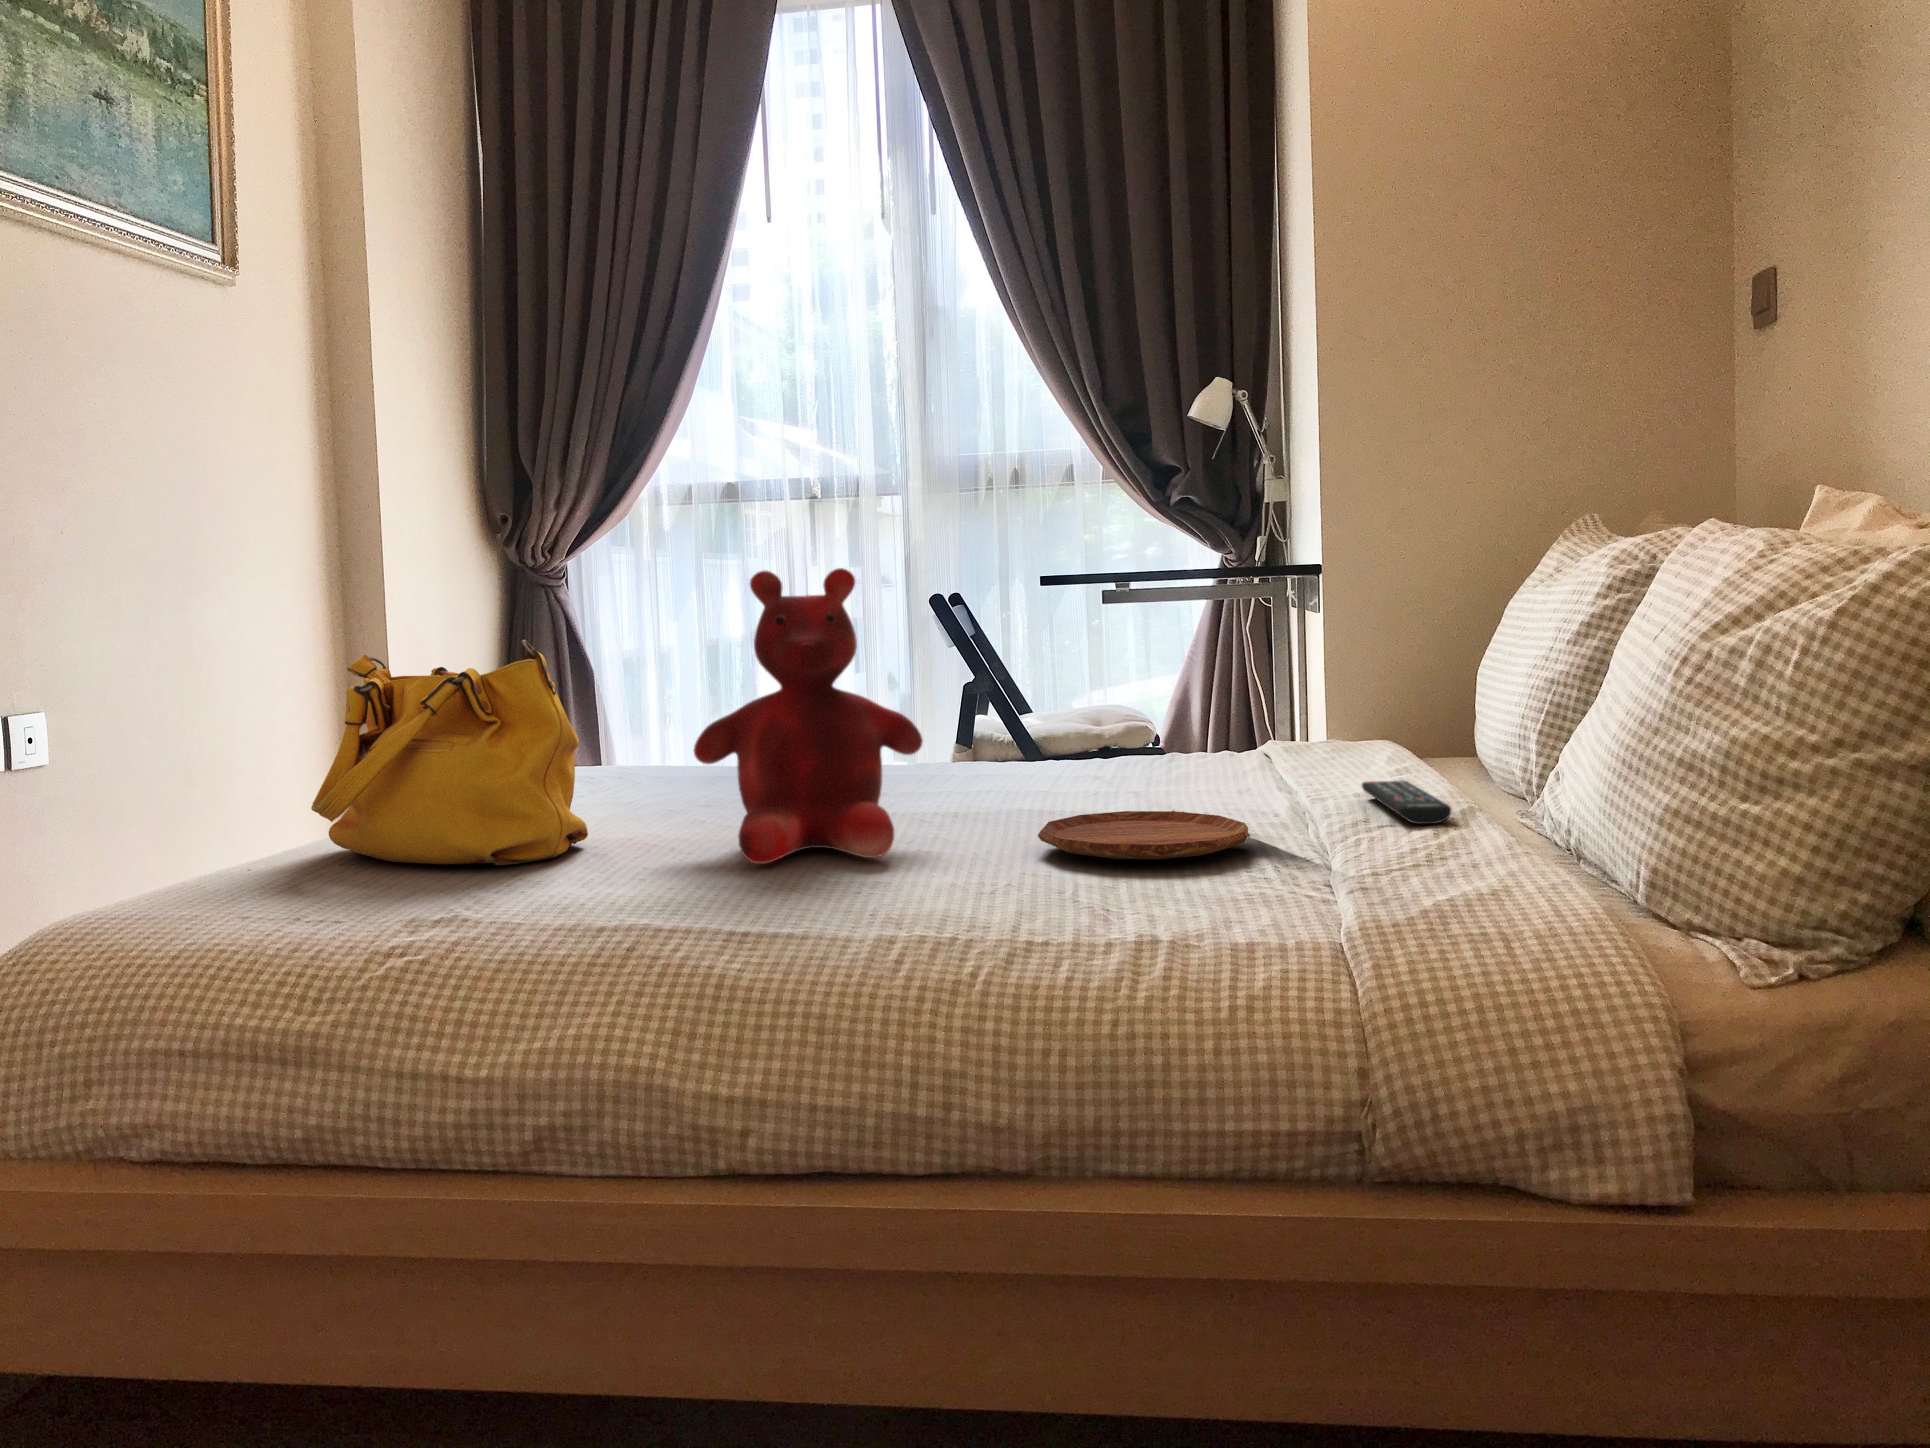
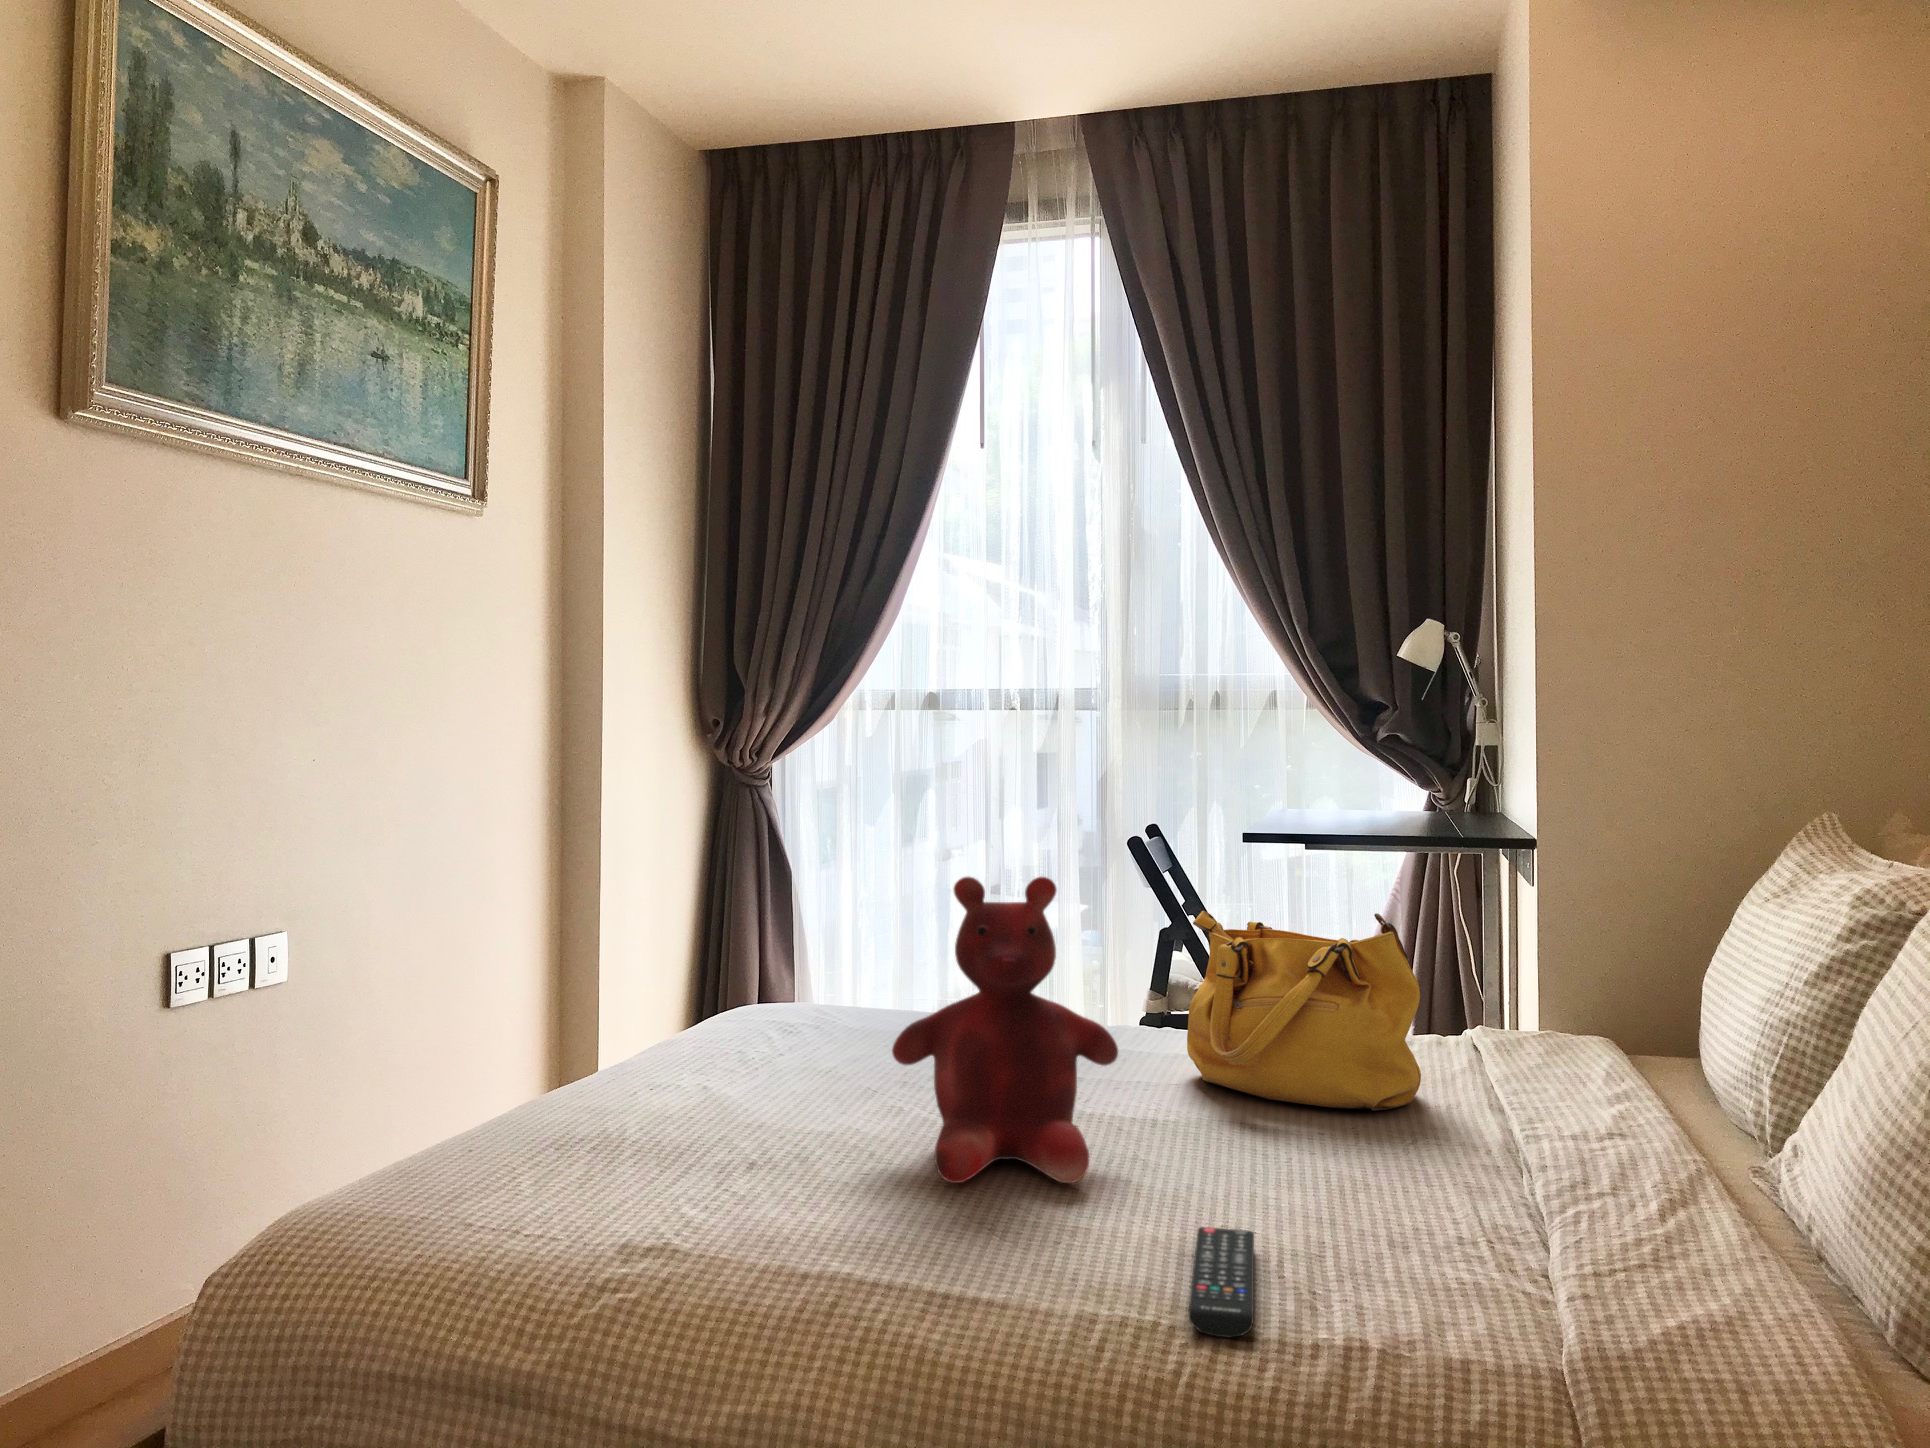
handbag: present [311,640,588,865] -> present [1187,911,1421,1111]
remote control: present [1362,781,1451,824] -> present [1189,1227,1254,1338]
tray: present [1038,811,1248,859] -> none [1235,1137,1457,1216]

